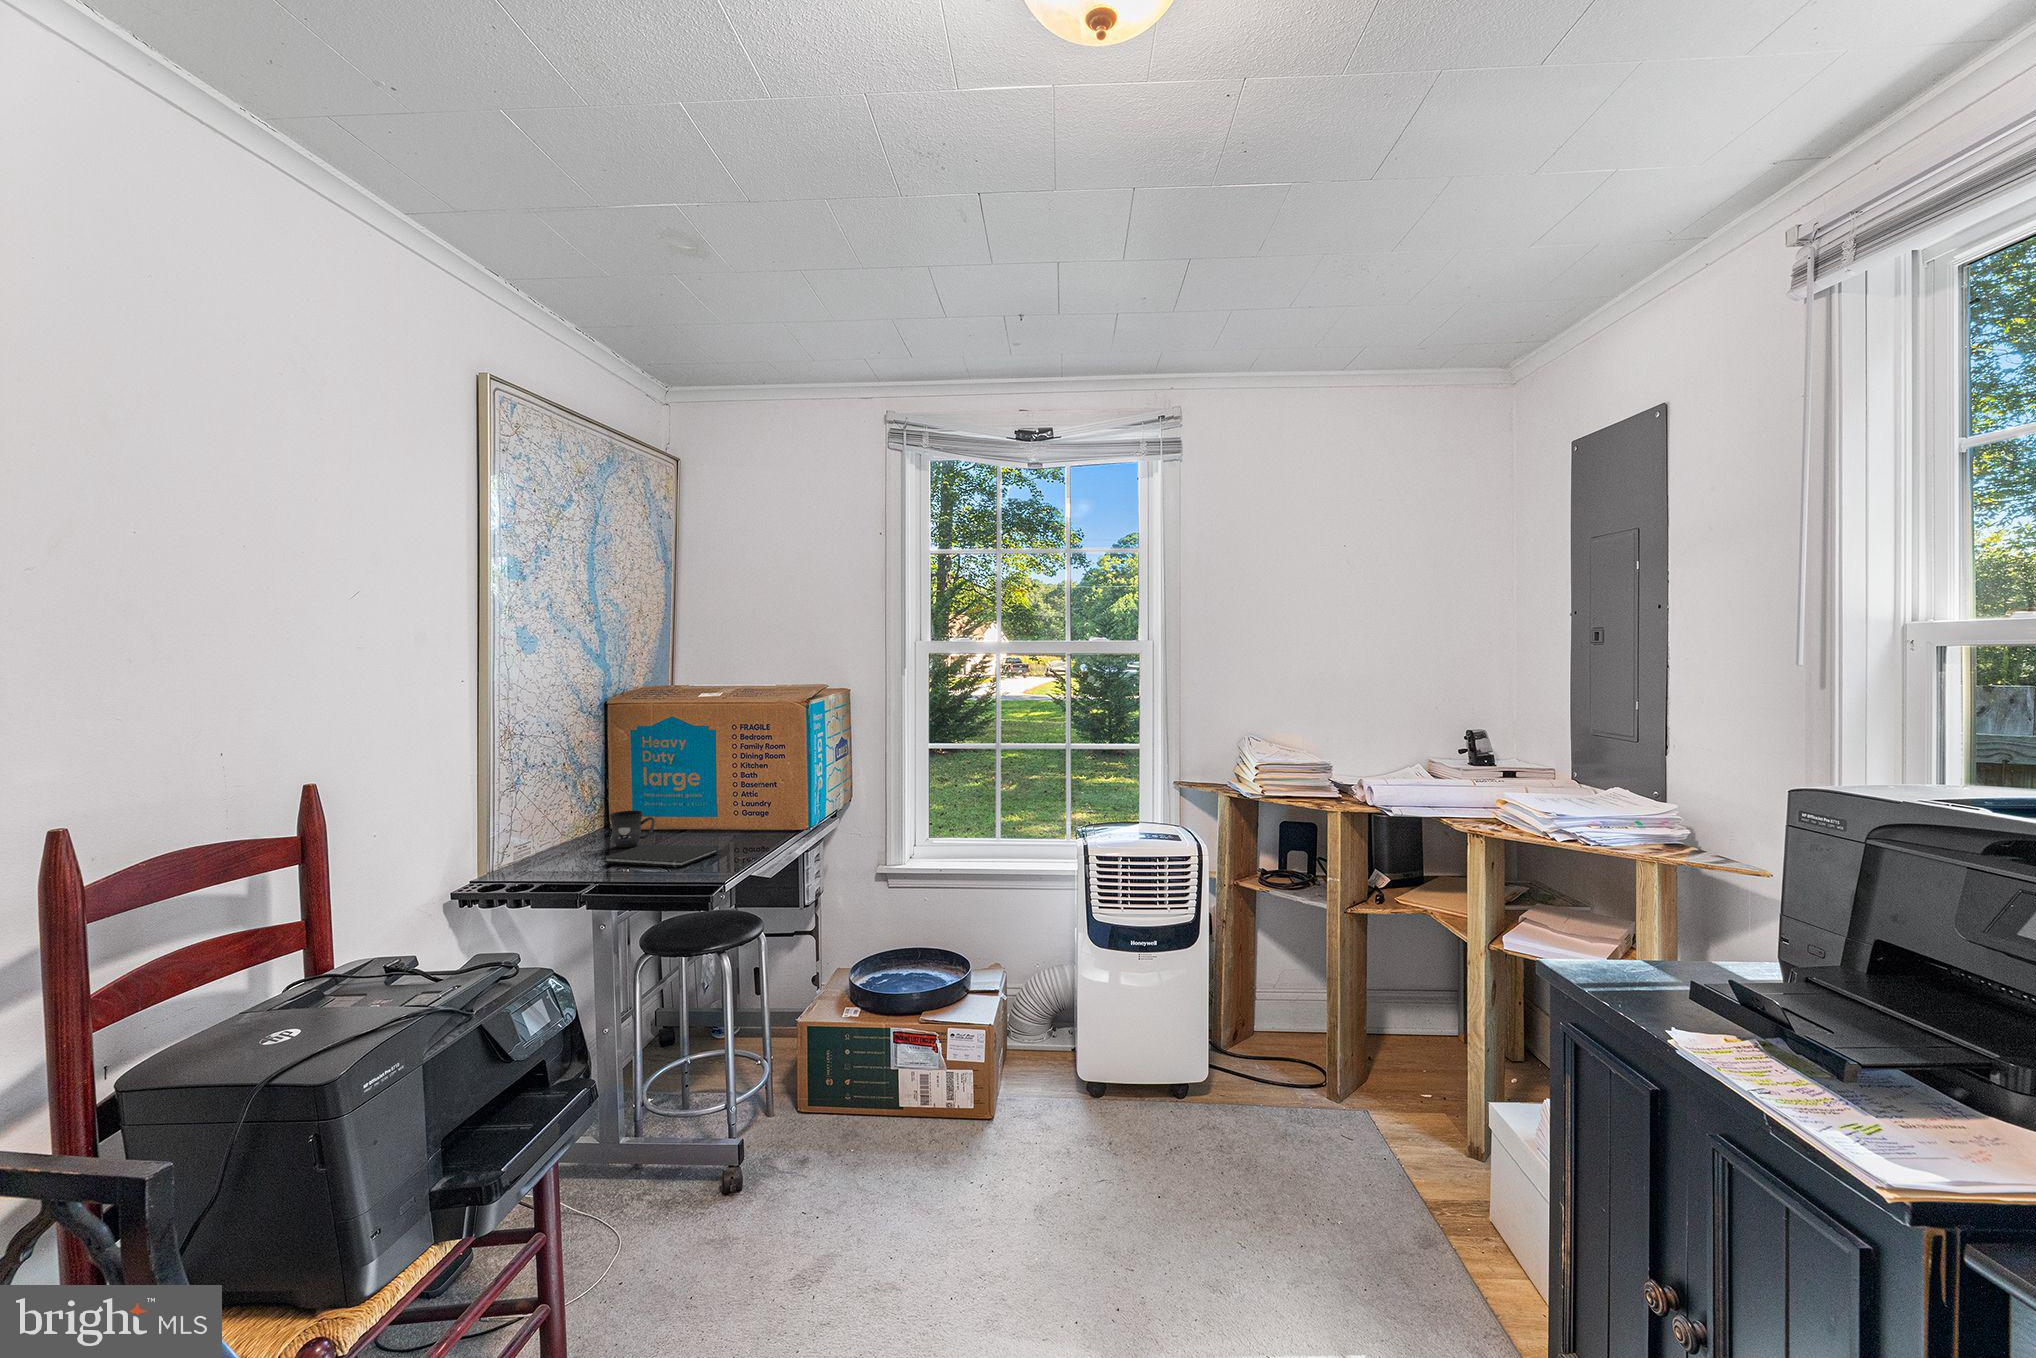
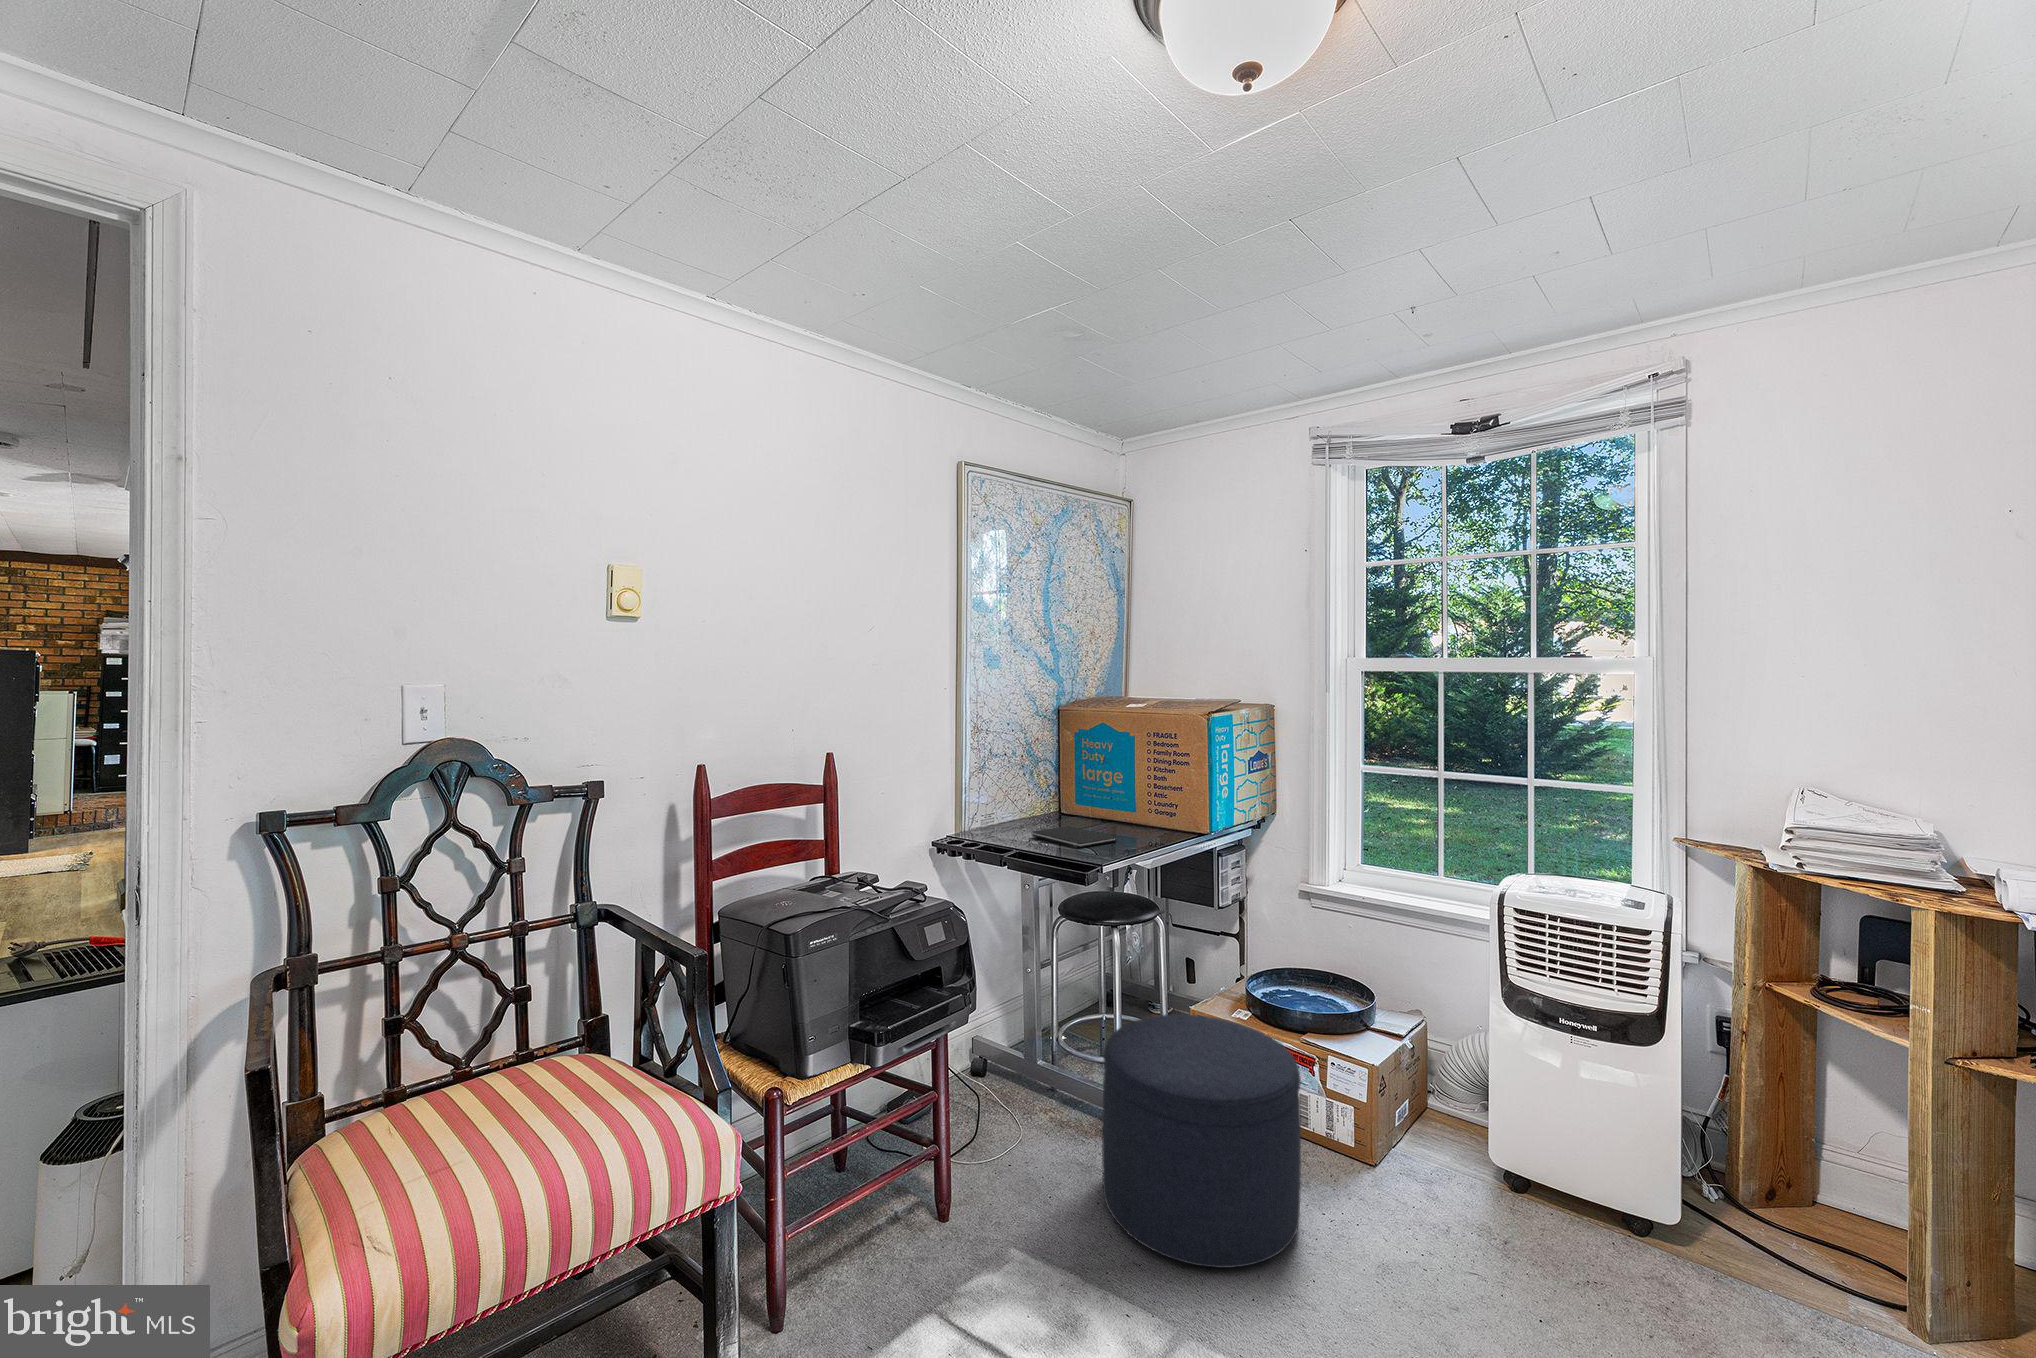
mug: present [610,811,655,848] -> none [1049,798,1082,827]
ottoman: none [749,1021,958,1285] -> present [1102,1014,1301,1268]

